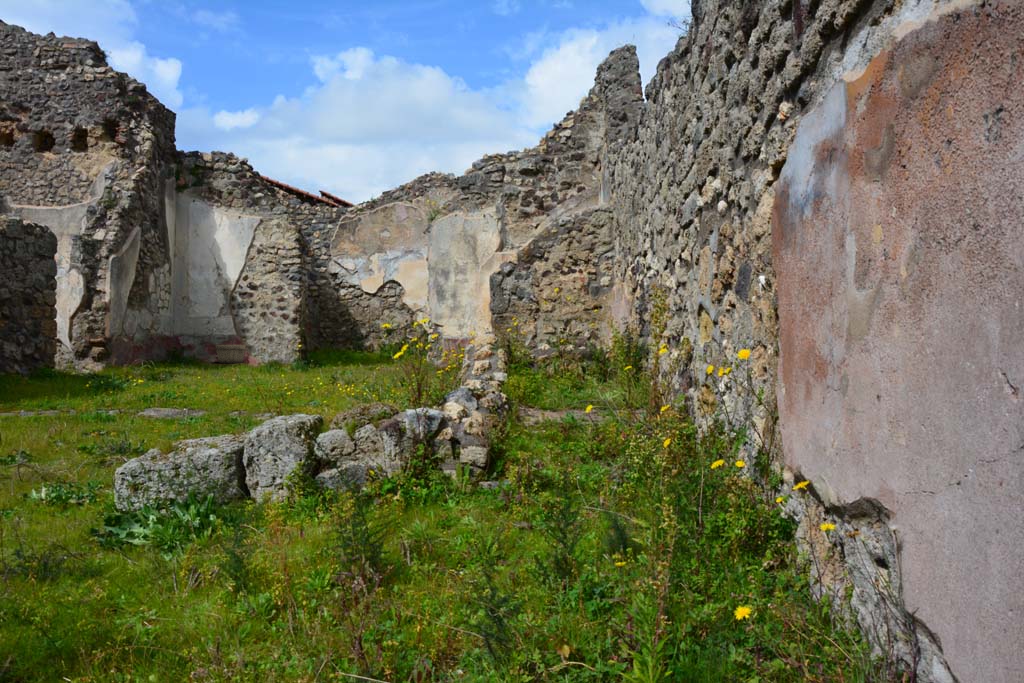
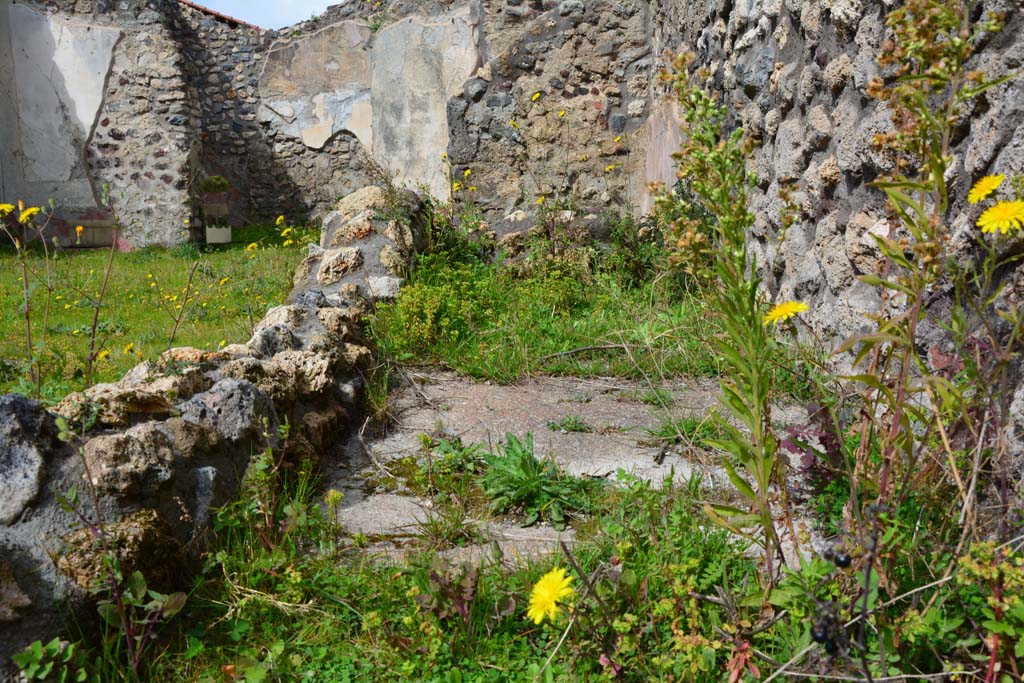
potted tree: none [308,314,328,361] -> present [200,175,231,243]

